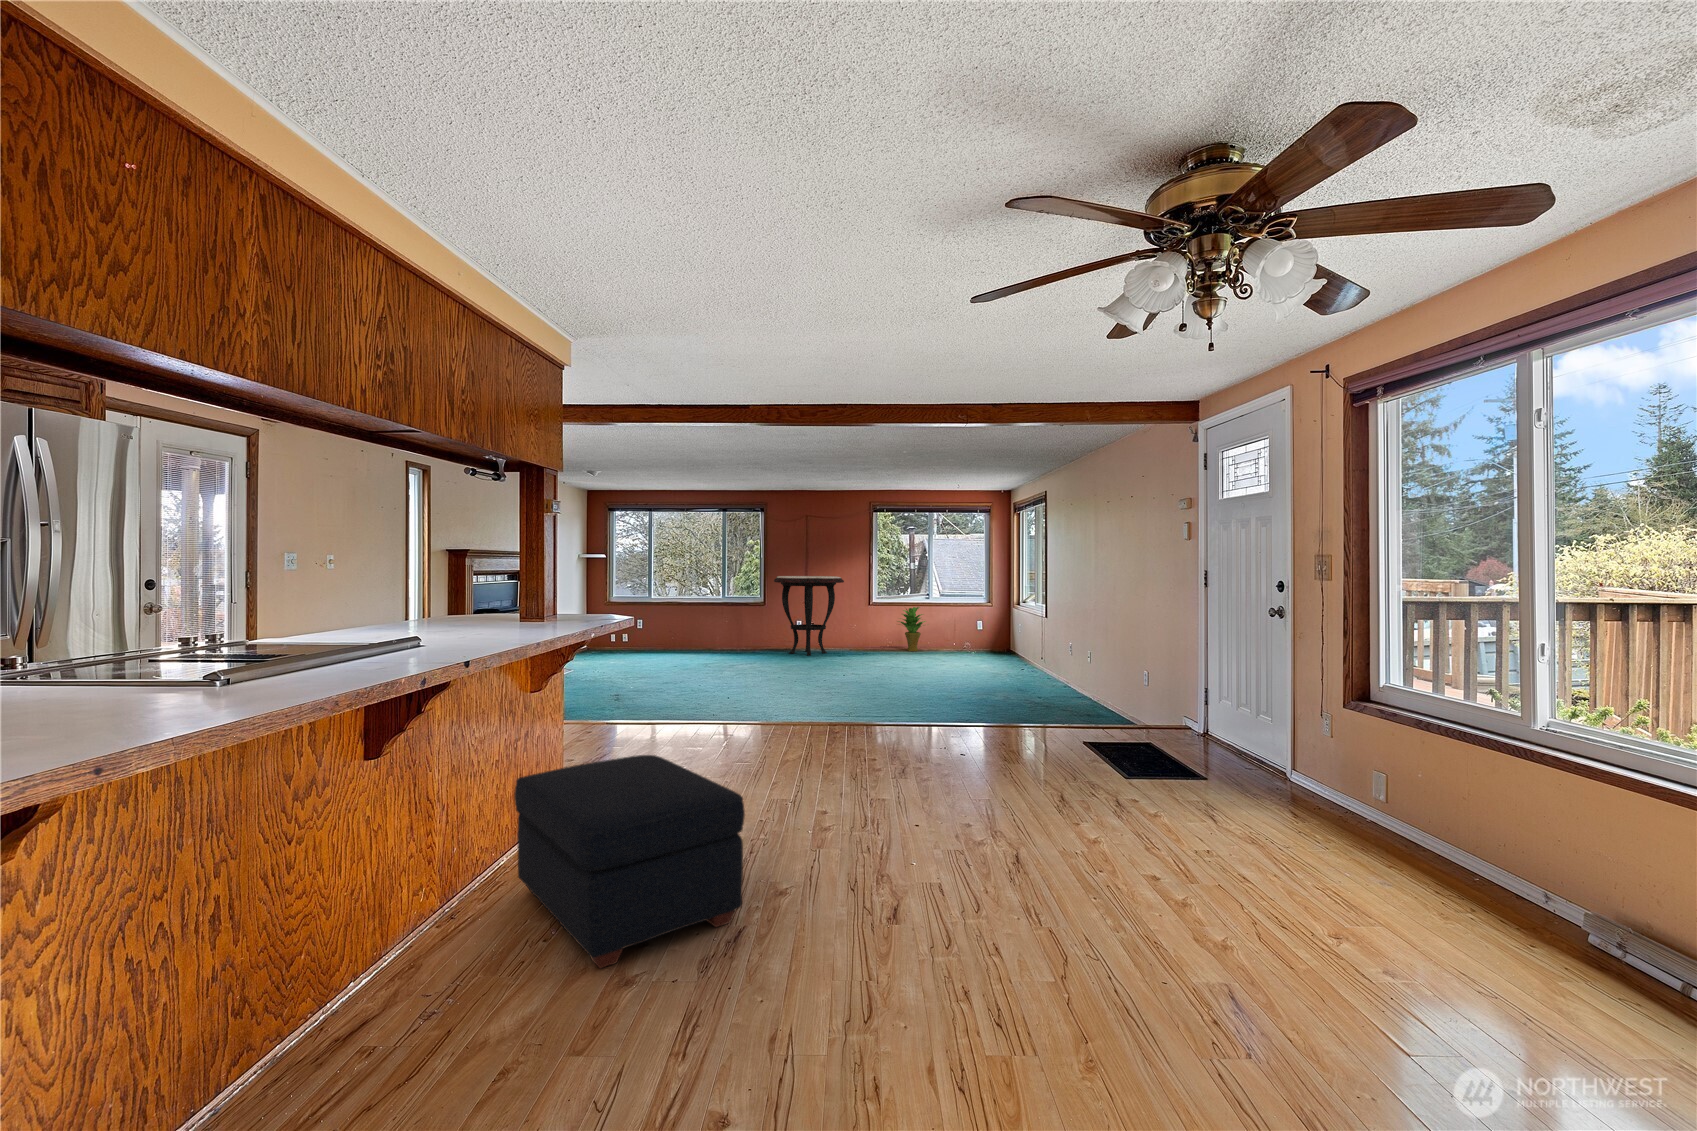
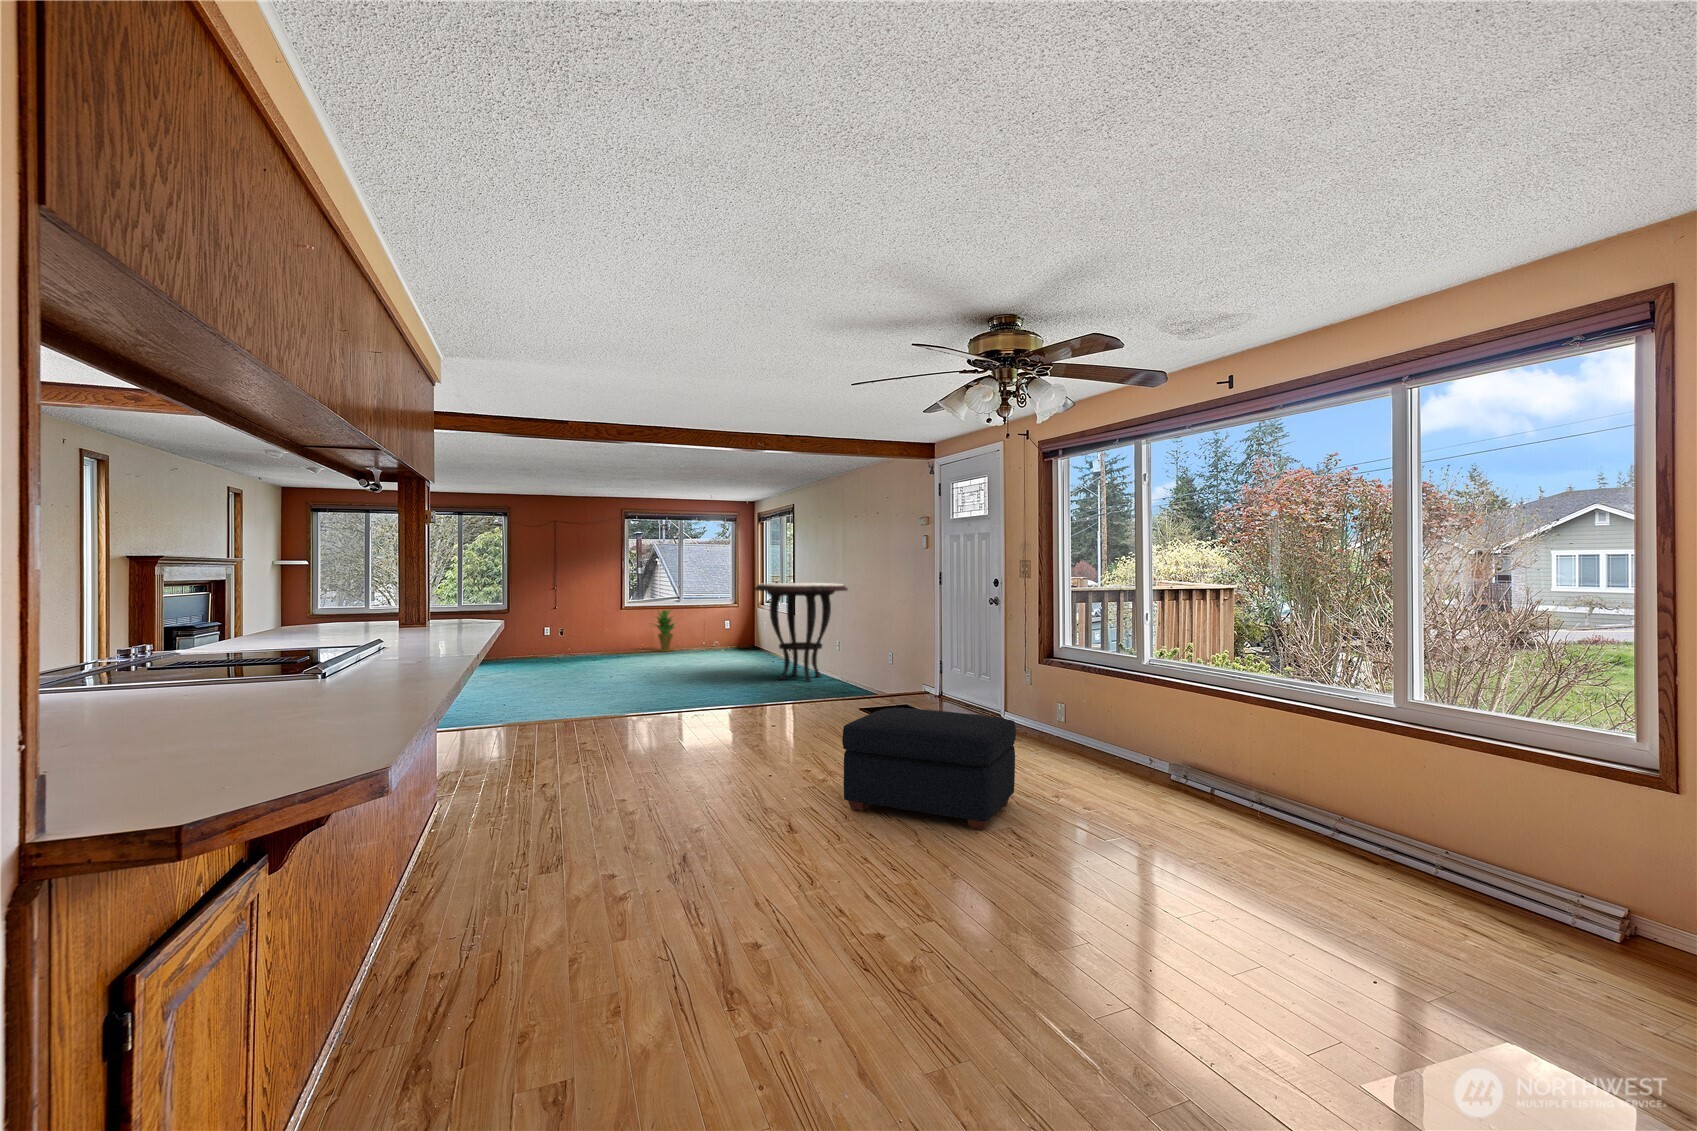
side table: present [774,576,844,656] -> present [754,583,848,682]
ottoman: present [514,755,745,969] -> present [842,708,1016,830]

